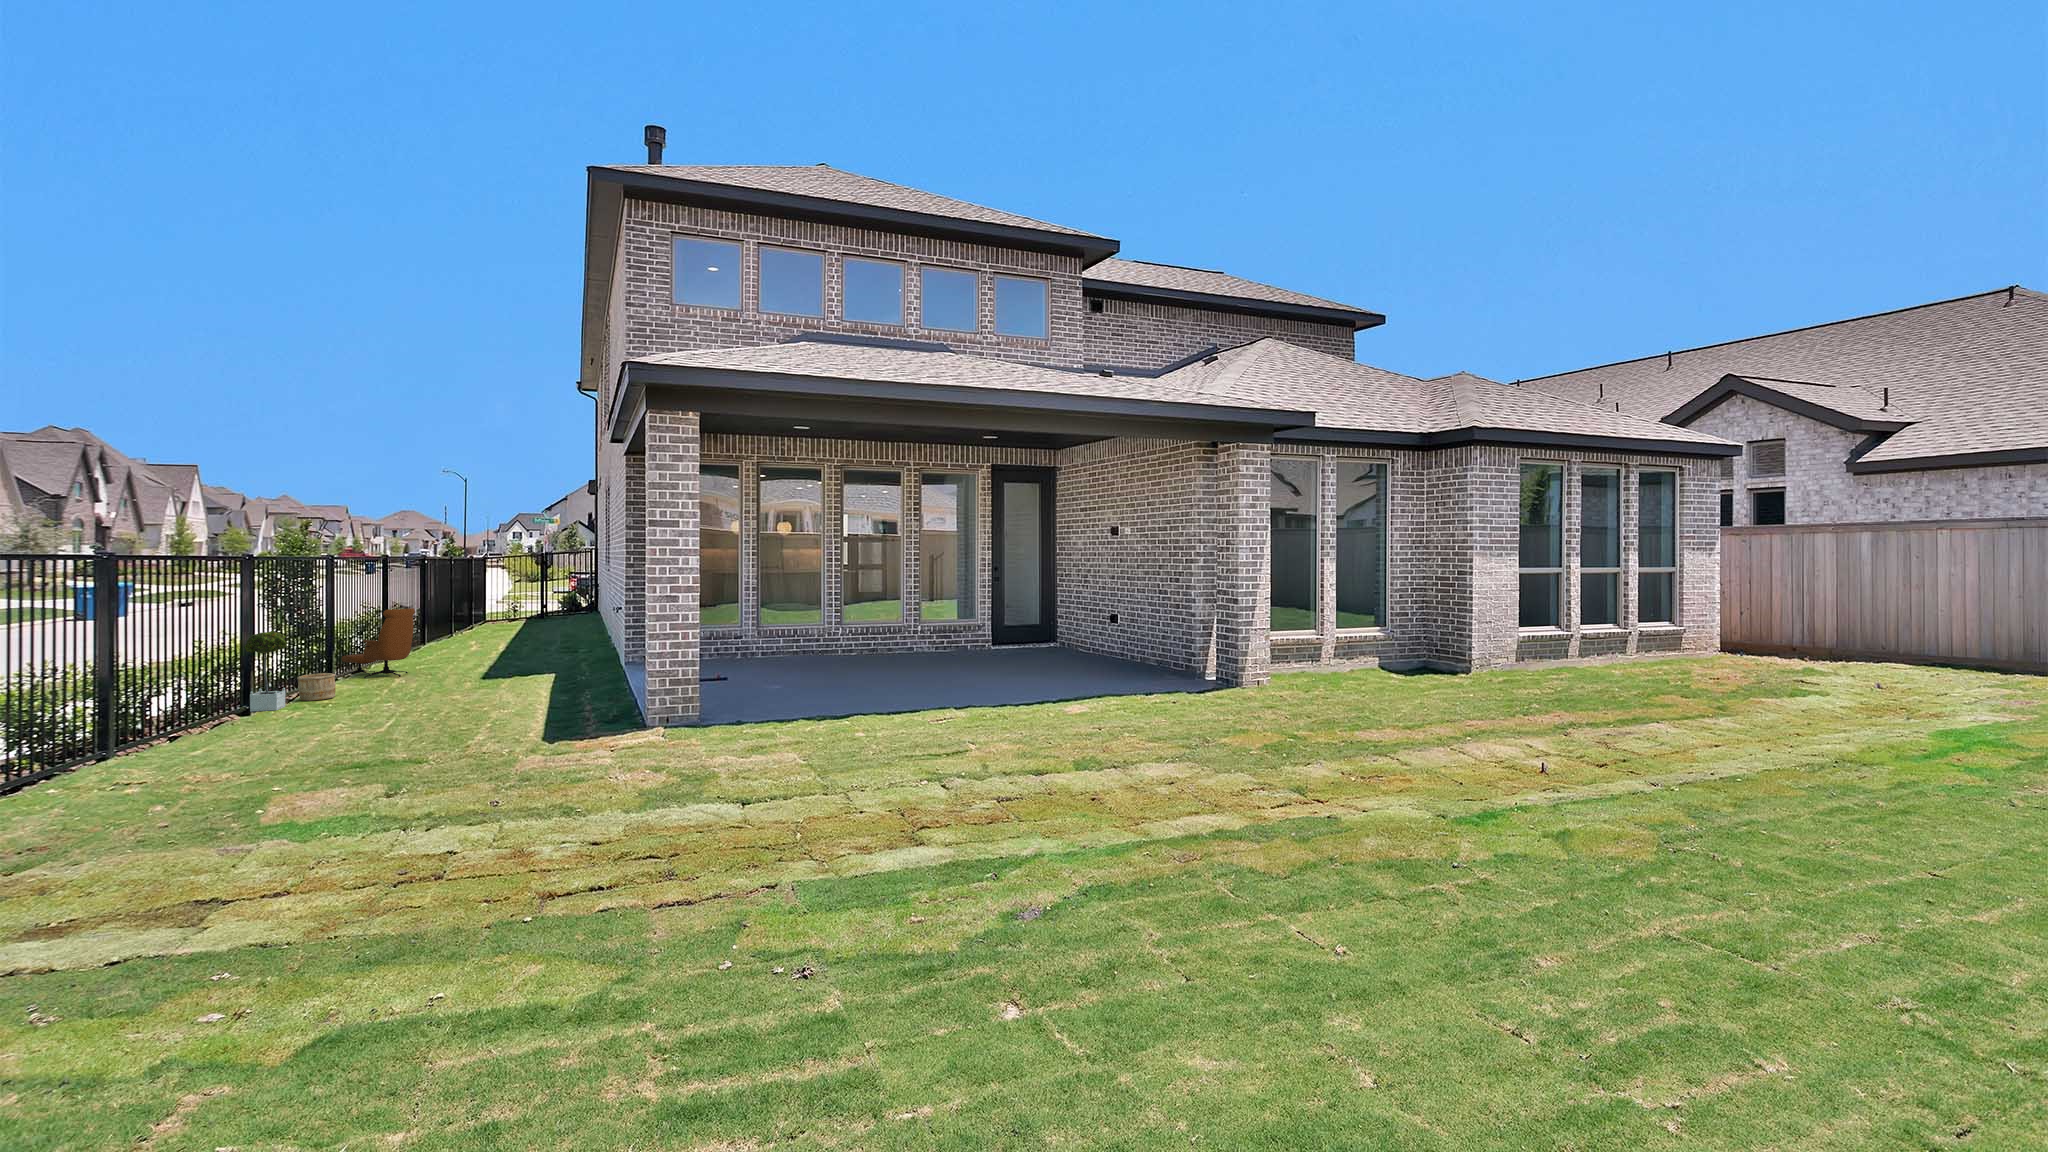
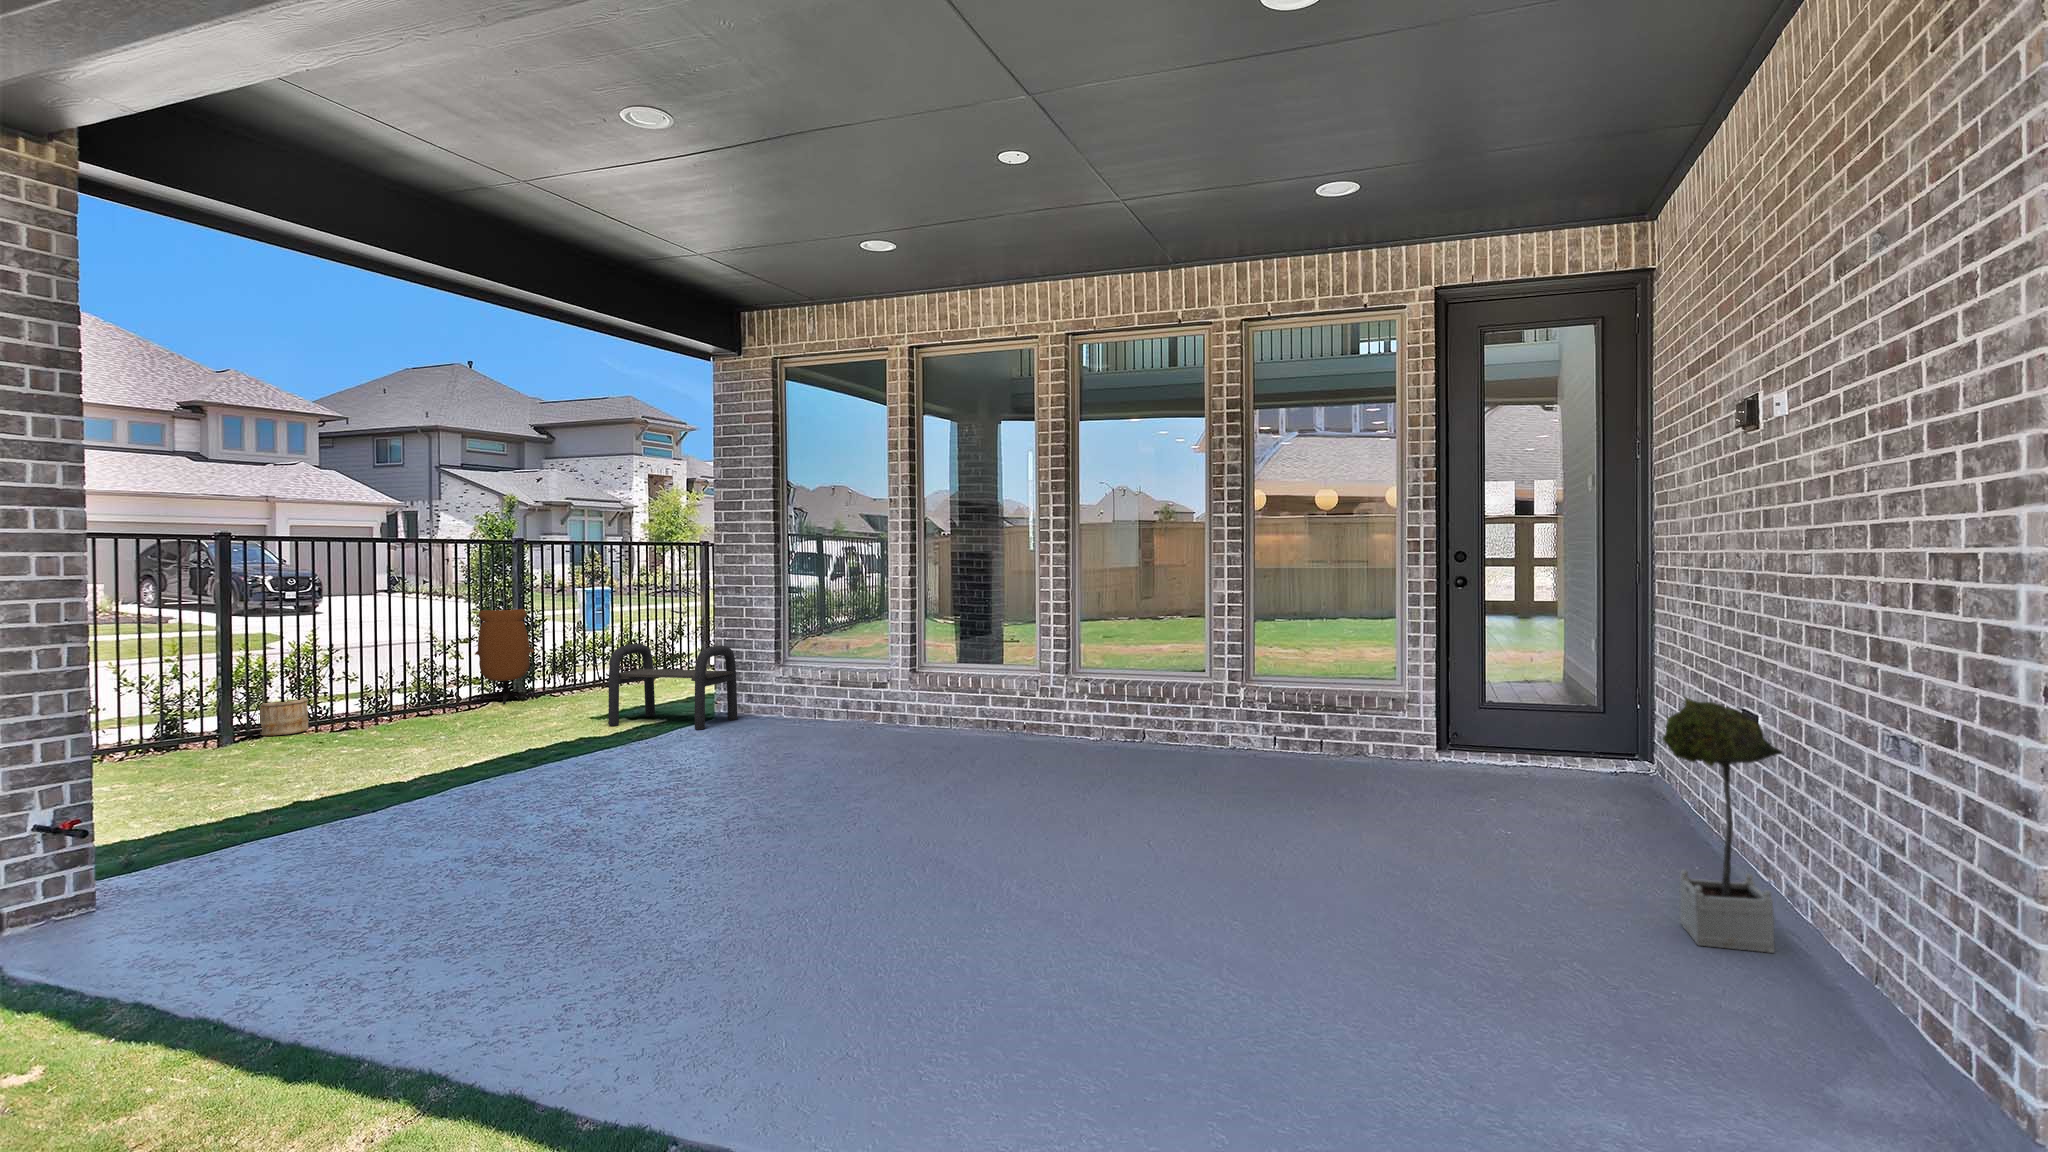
bench: none [551,623,625,675] -> present [608,644,737,730]
potted tree: present [244,630,287,711] -> present [1663,697,1782,953]

